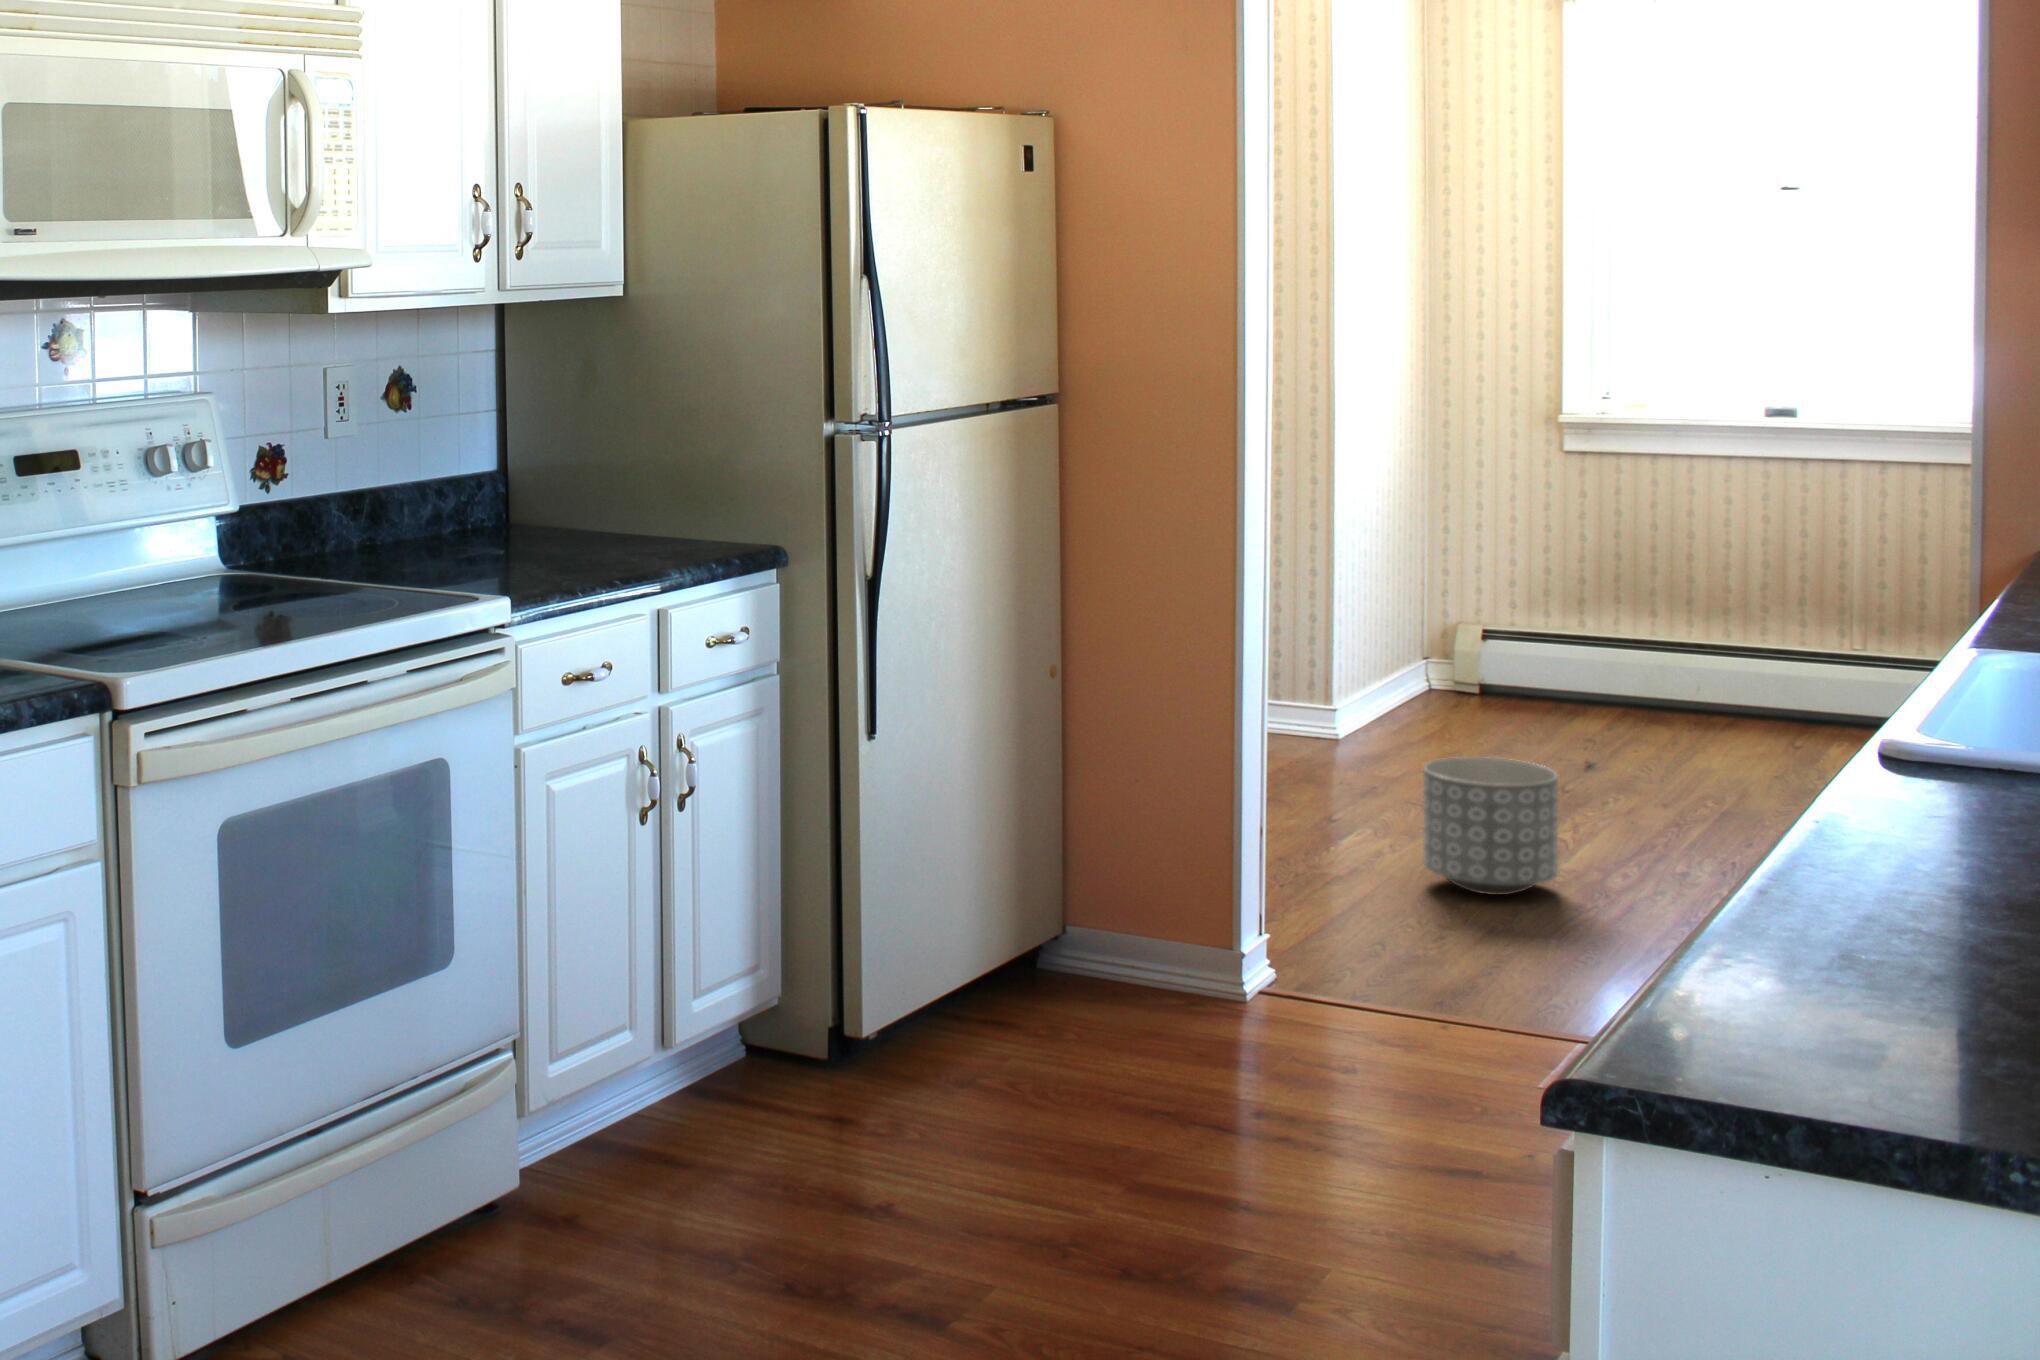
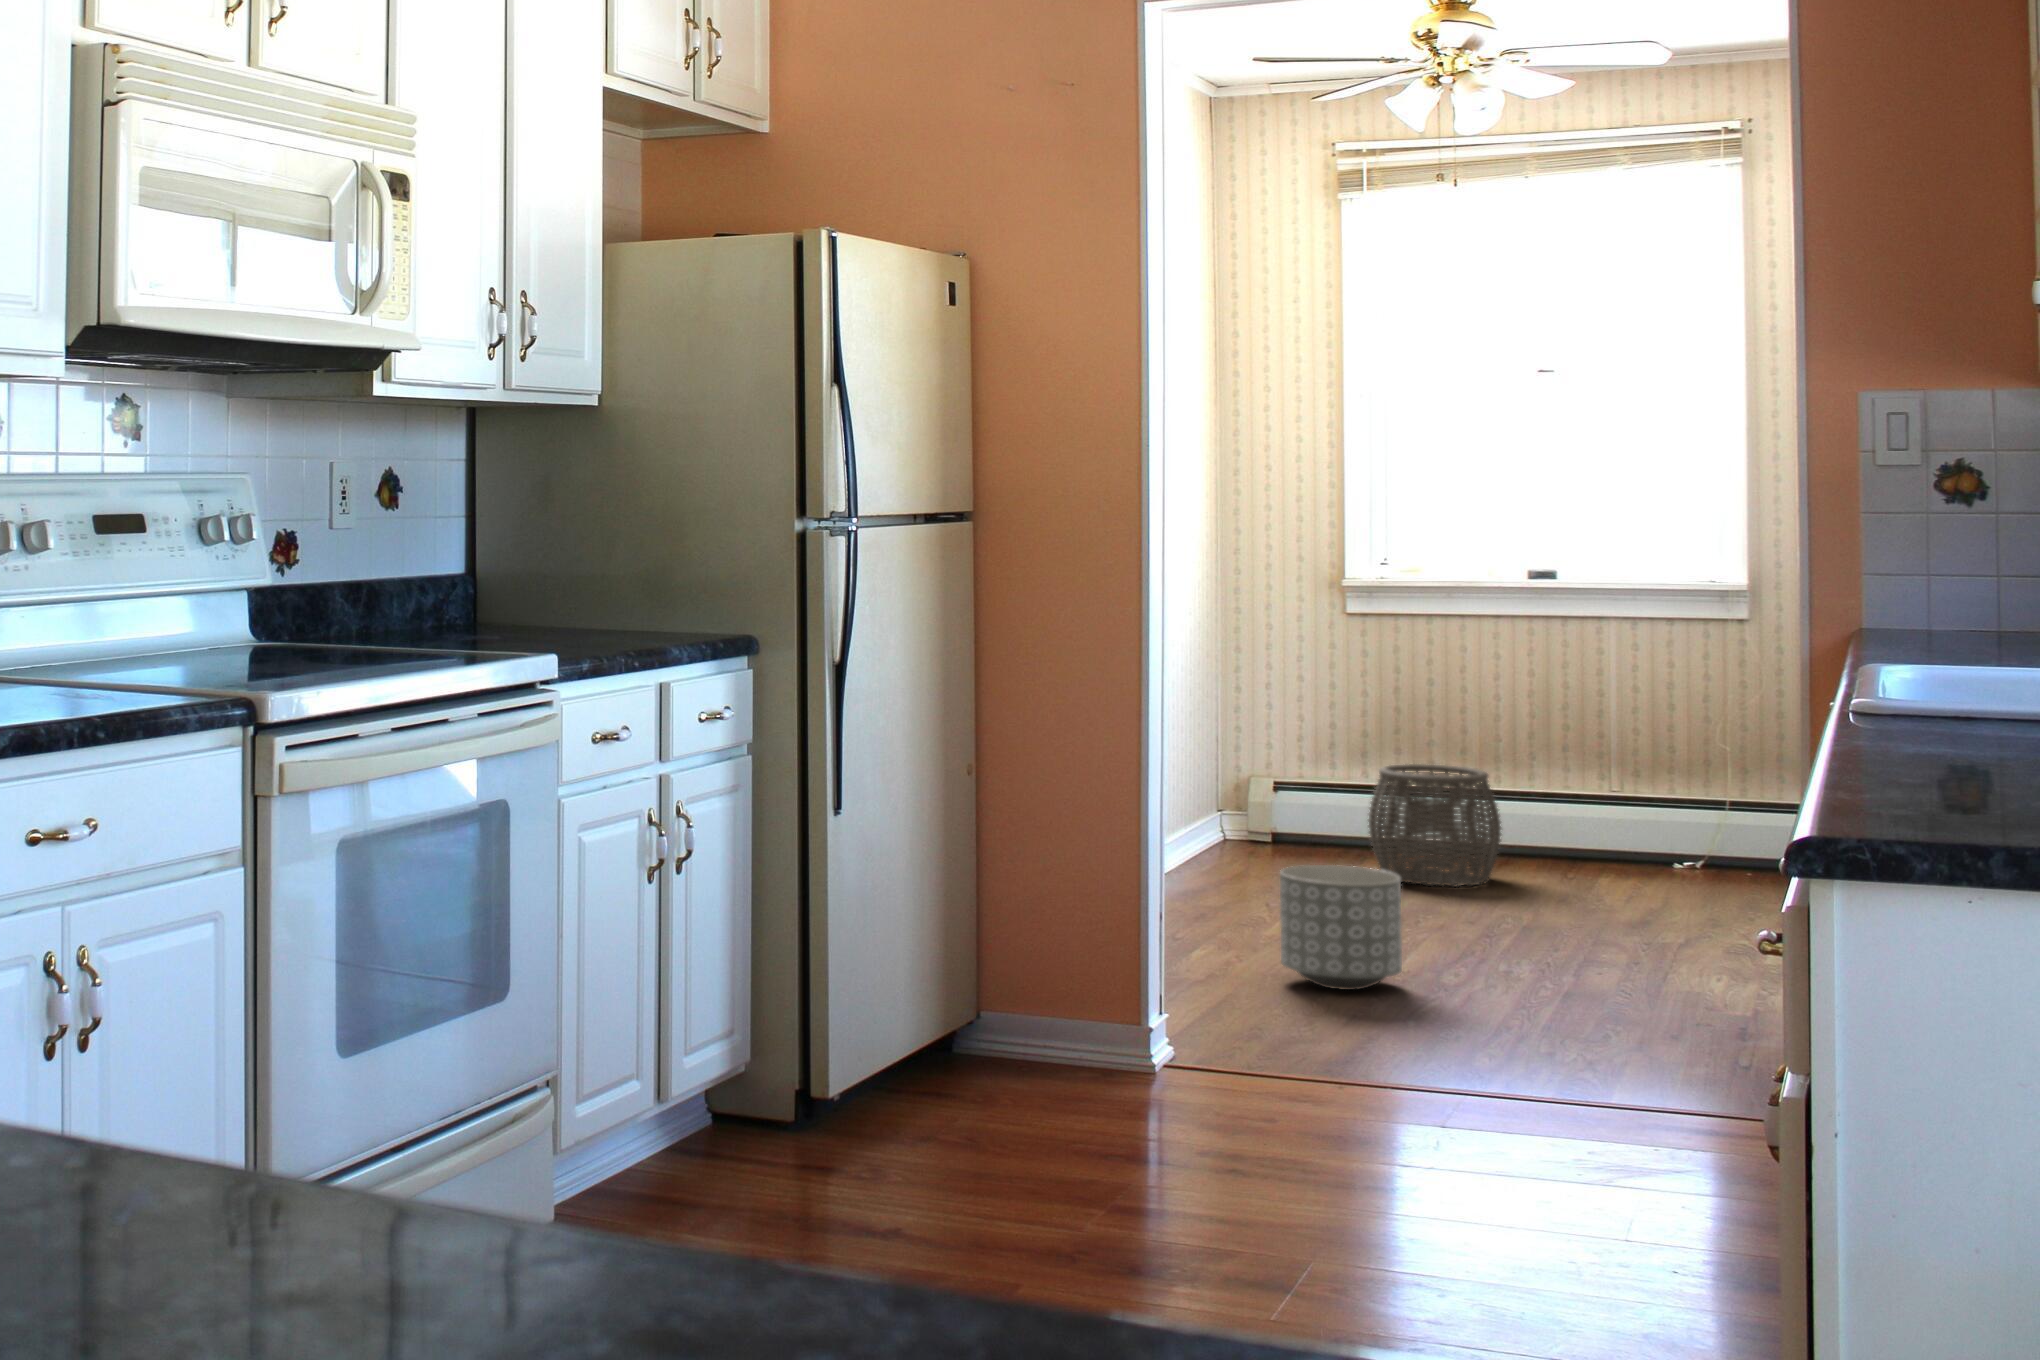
woven basket: none [1569,623,1721,758] -> present [1368,764,1502,887]

